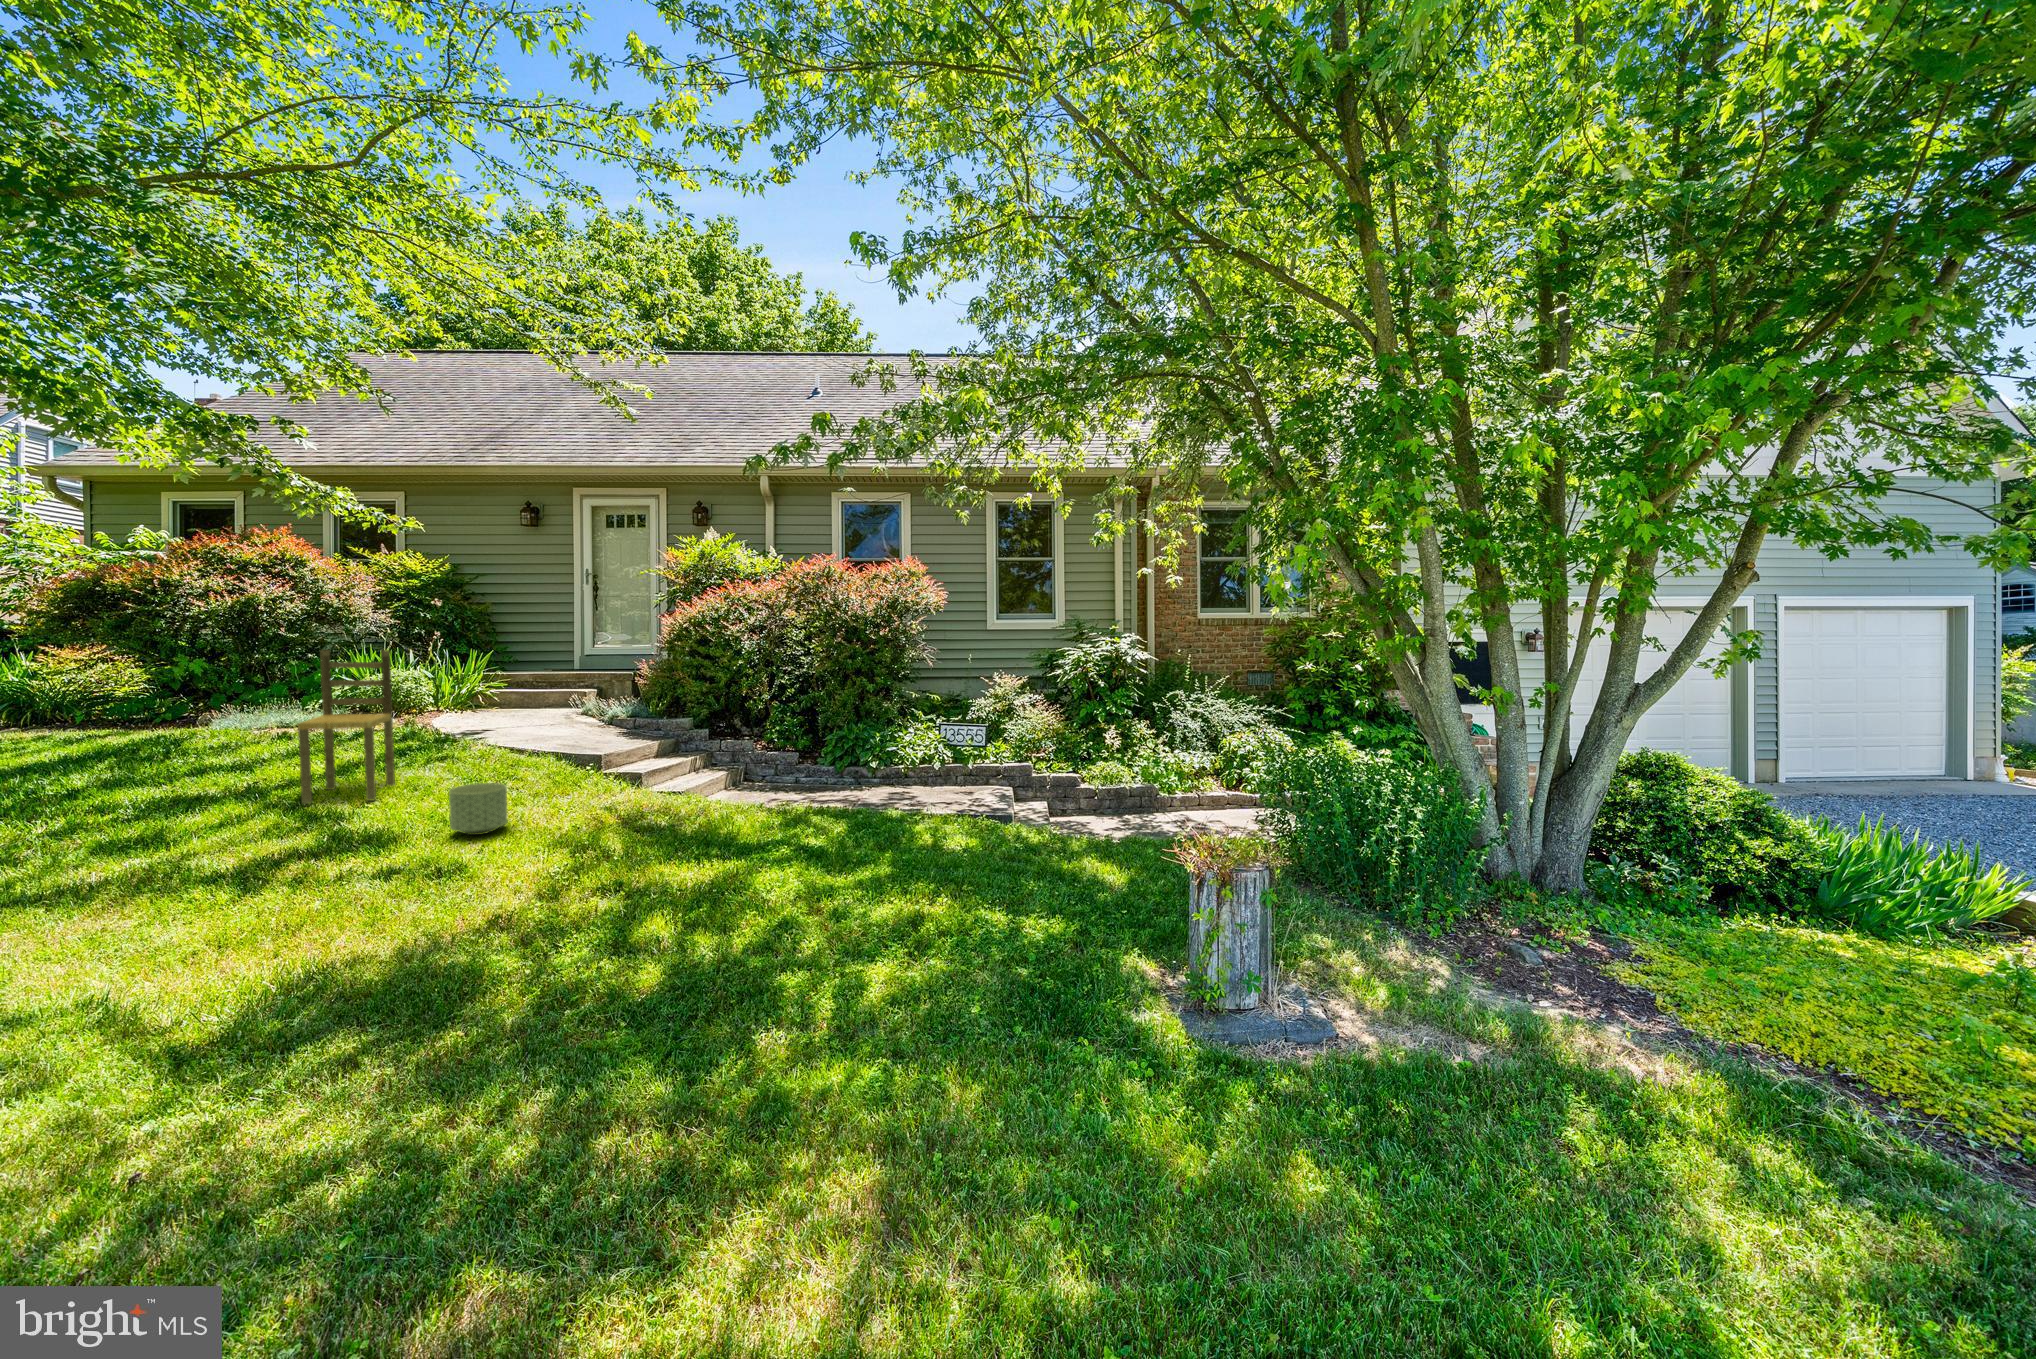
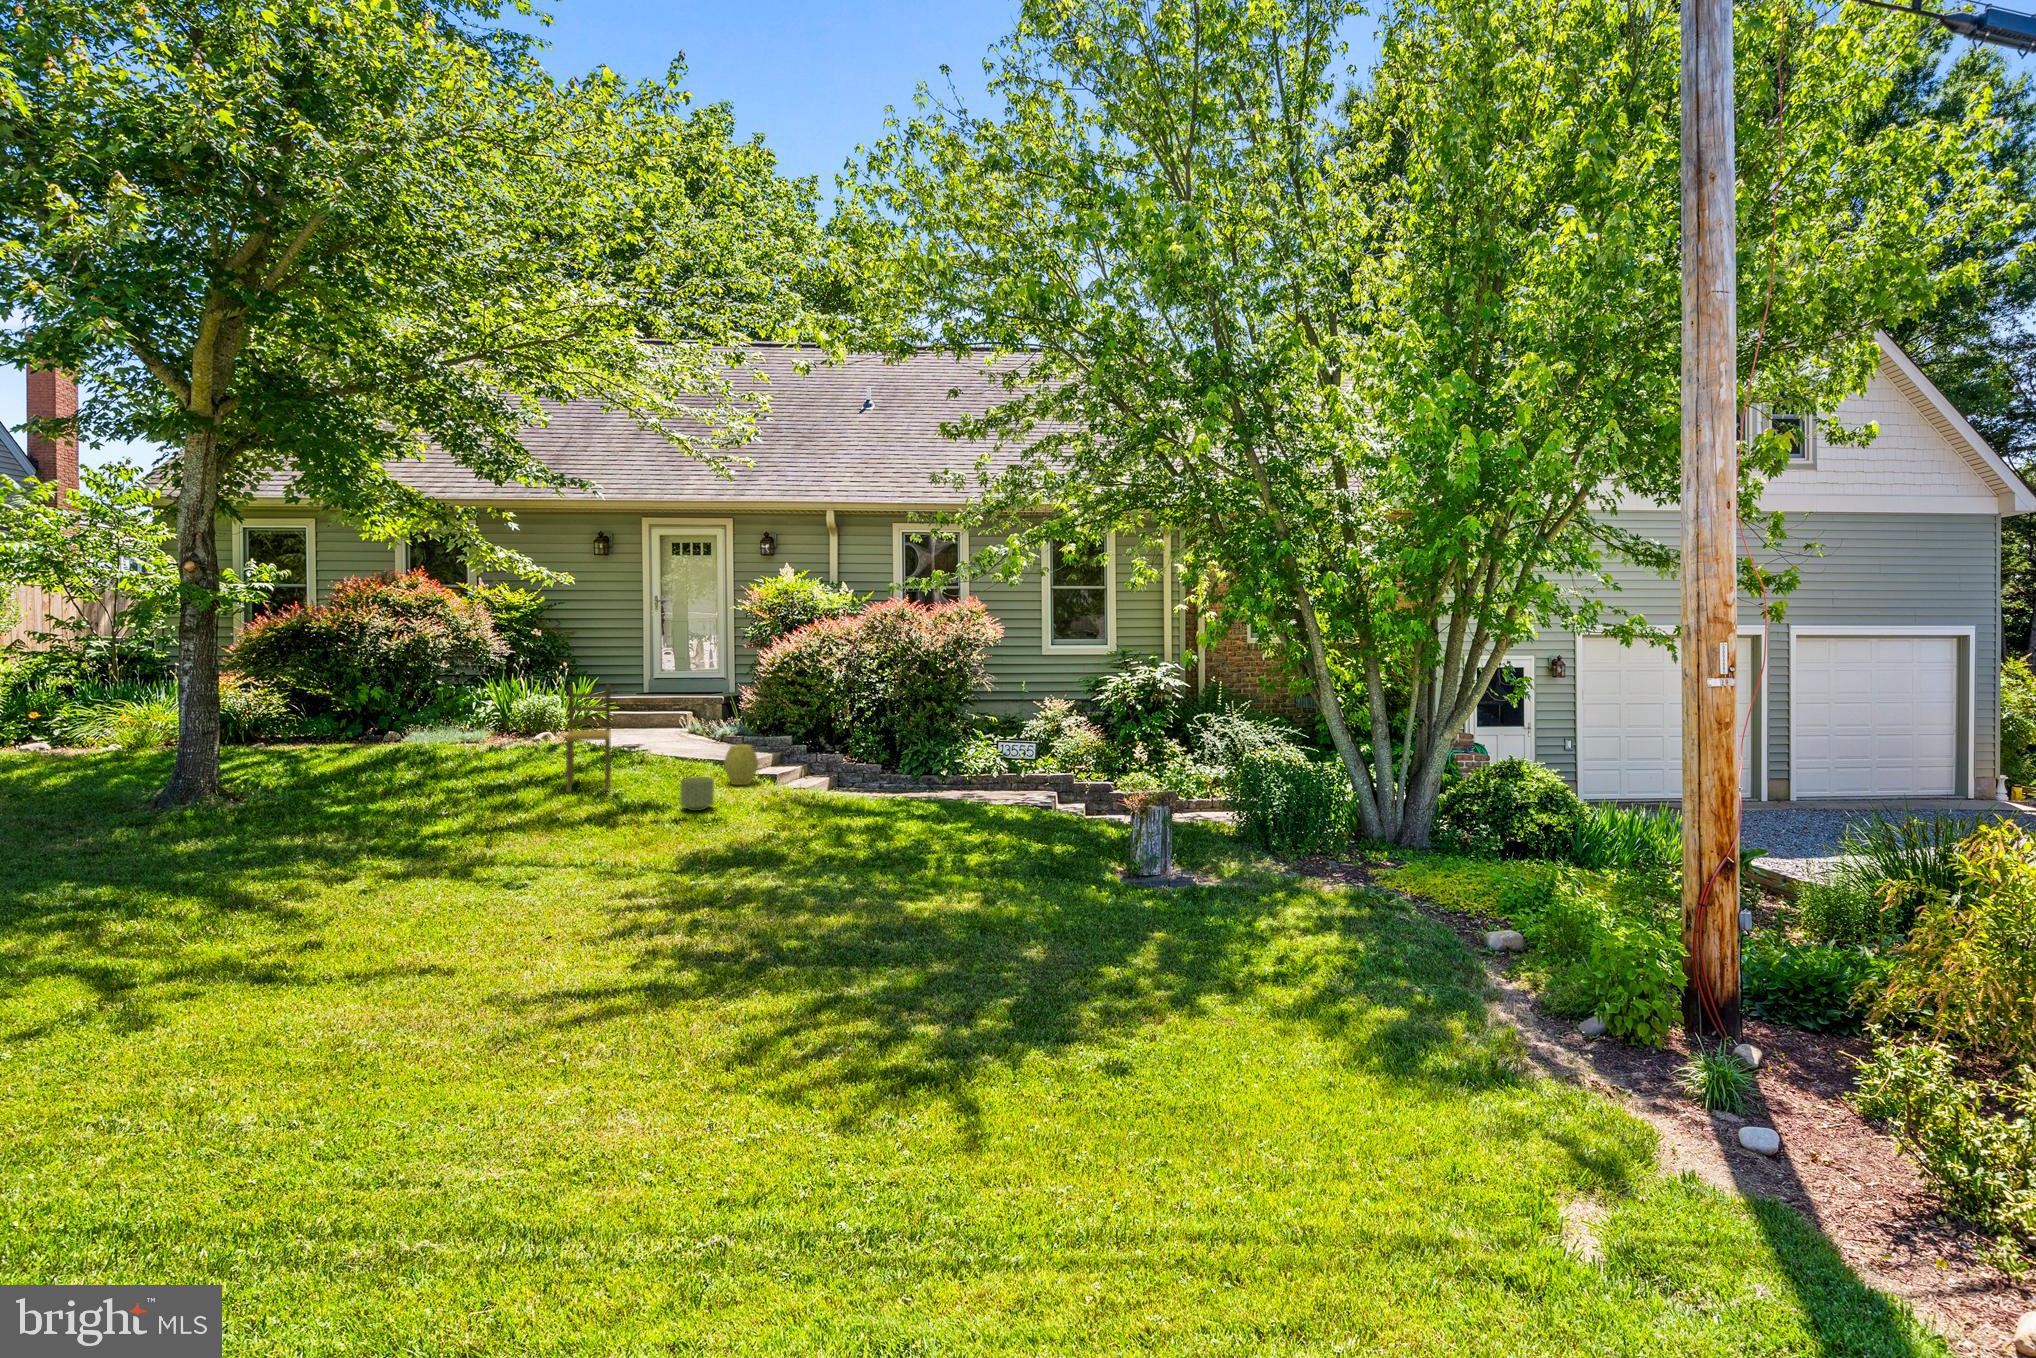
woven basket: none [556,731,607,789] -> present [724,744,758,785]

